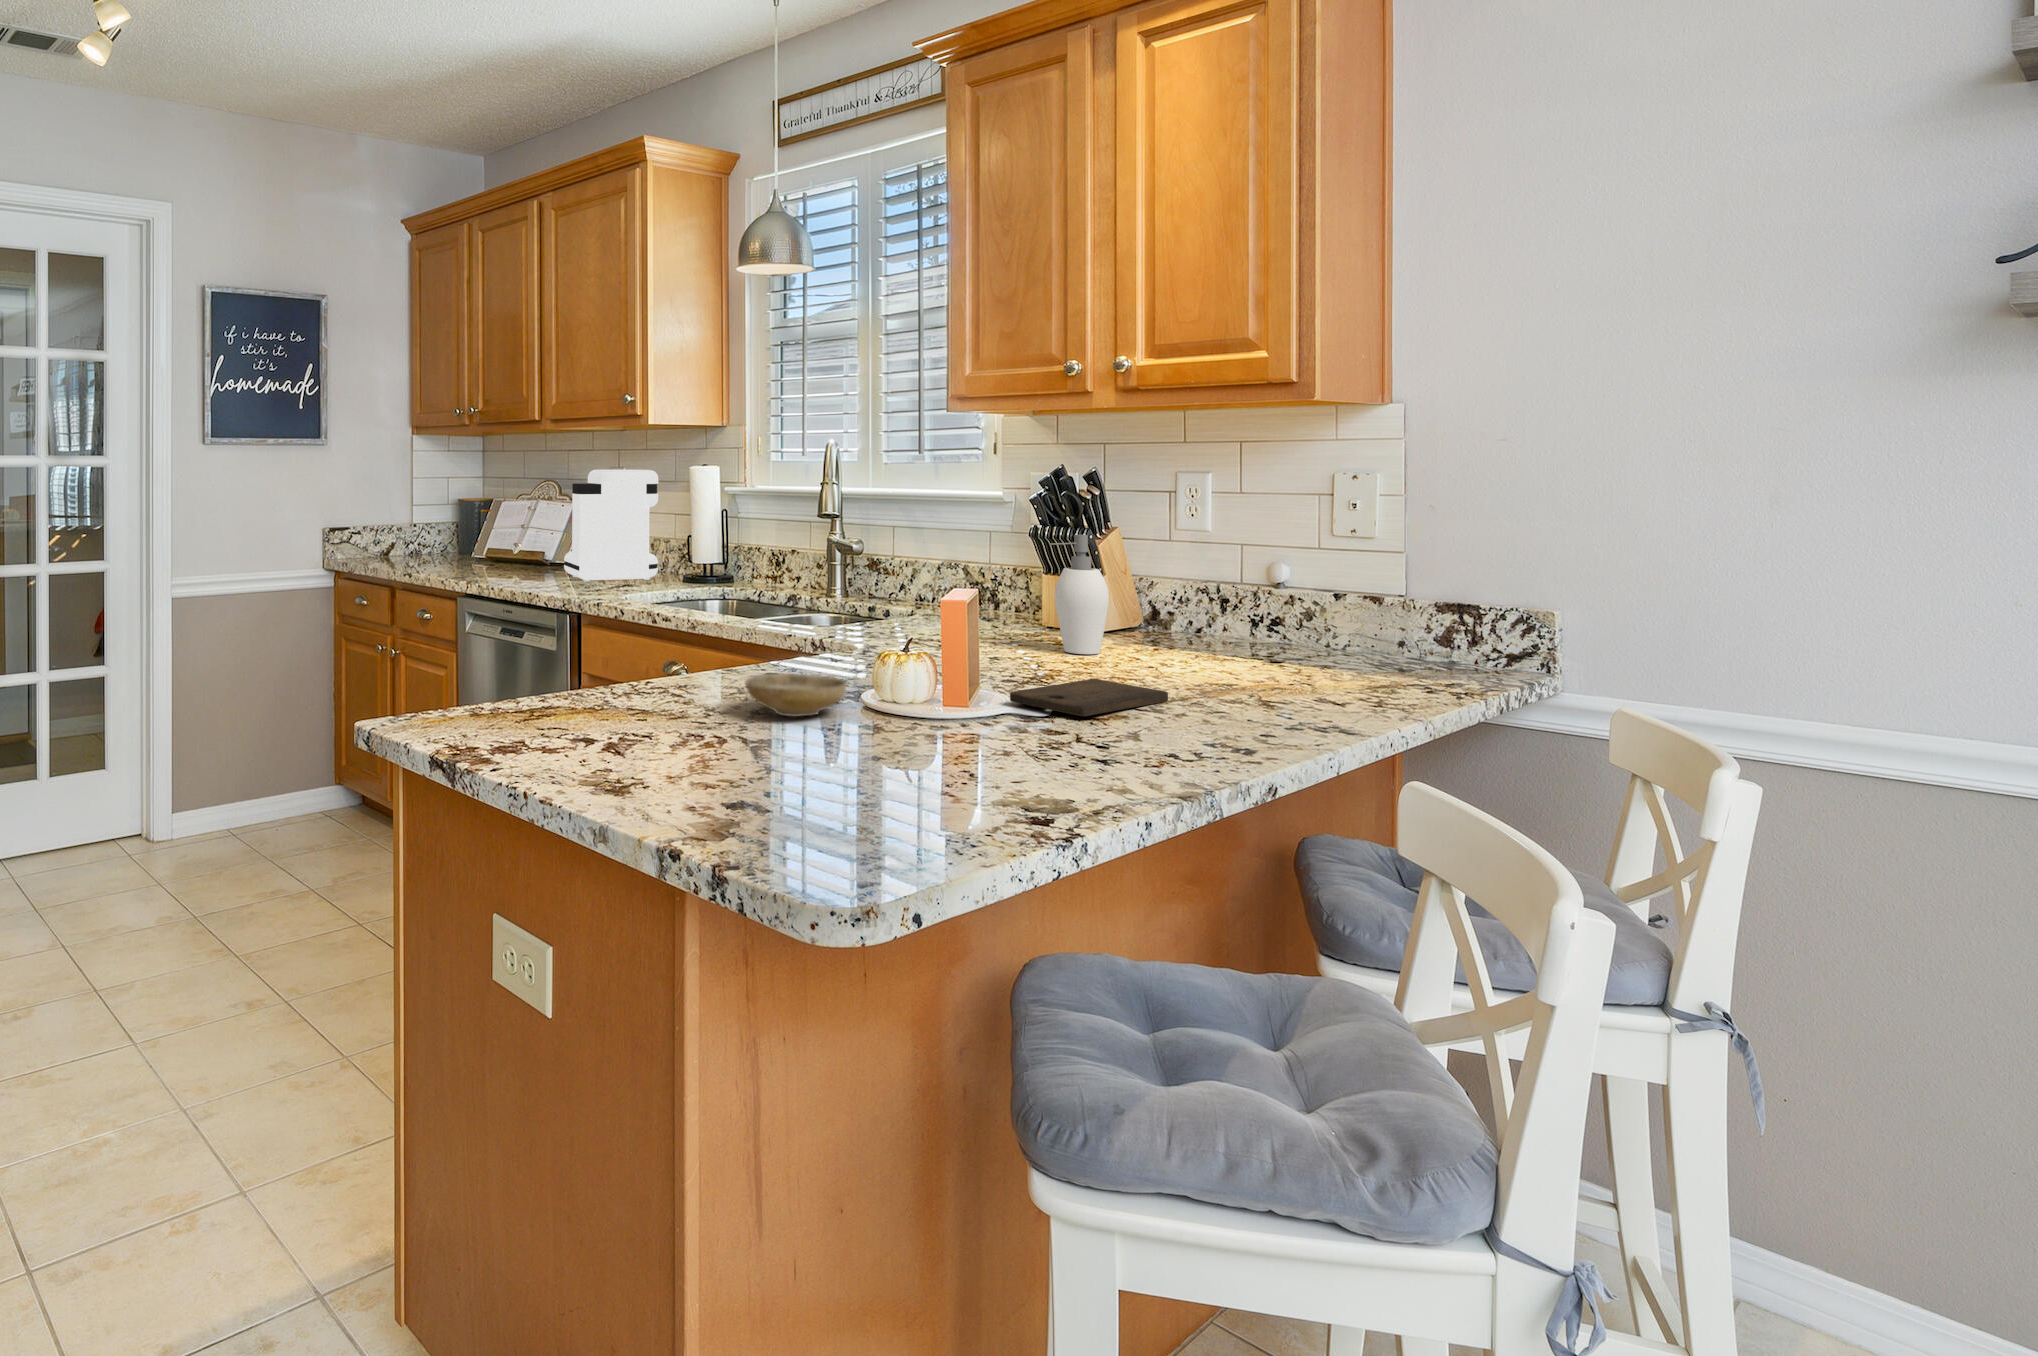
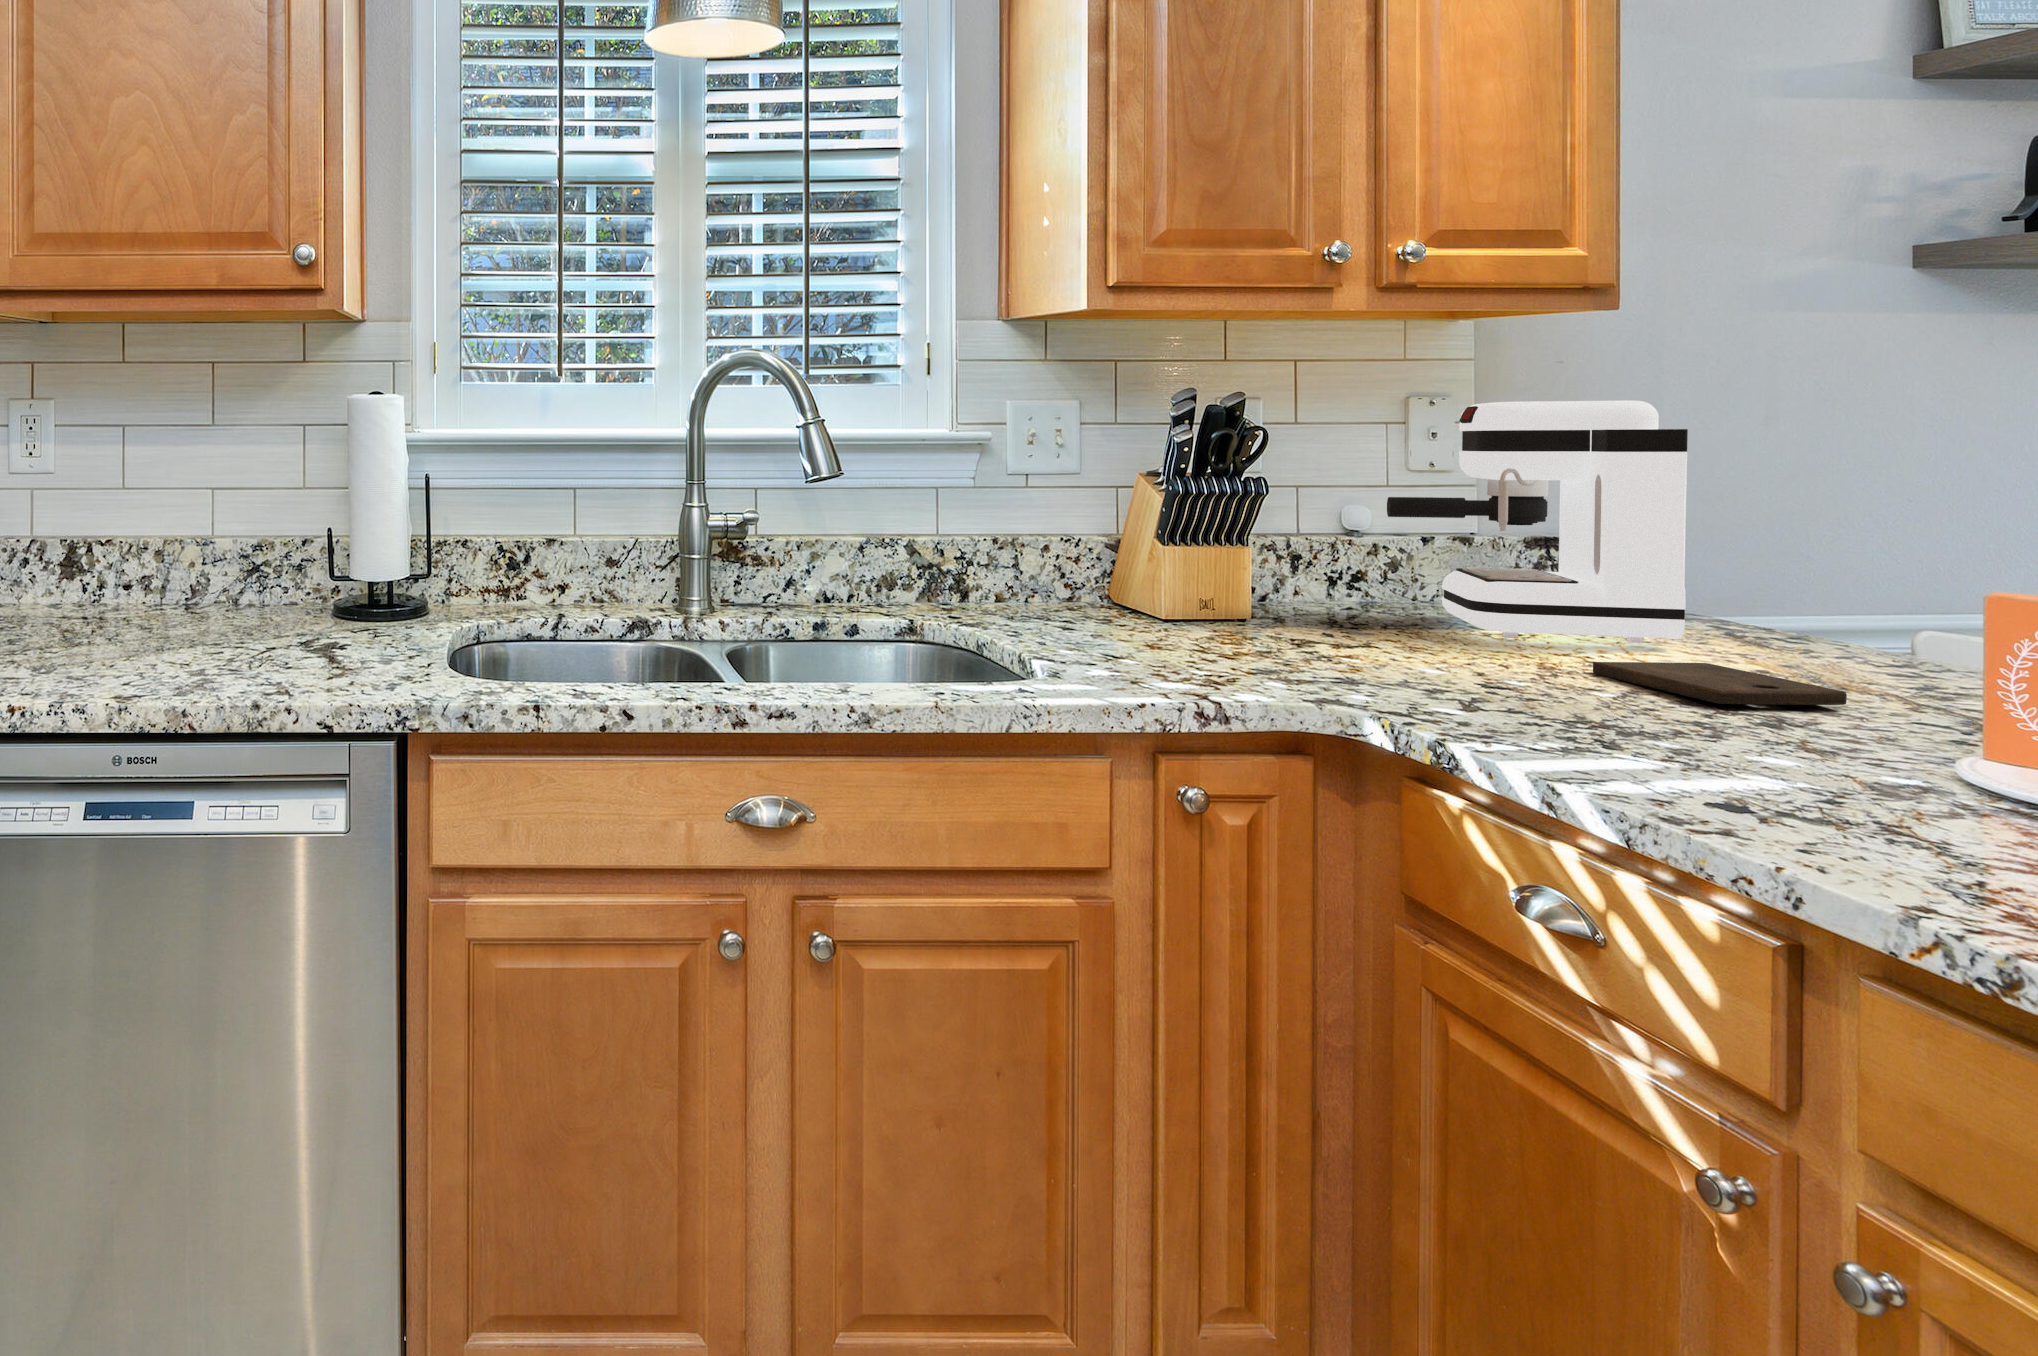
coffee maker: present [564,470,658,582] -> present [1387,401,1688,643]
soap dispenser: present [1049,535,1109,654] -> none [1293,480,1372,640]
ceramic bowl: present [745,673,847,717] -> none [1659,708,1880,783]

